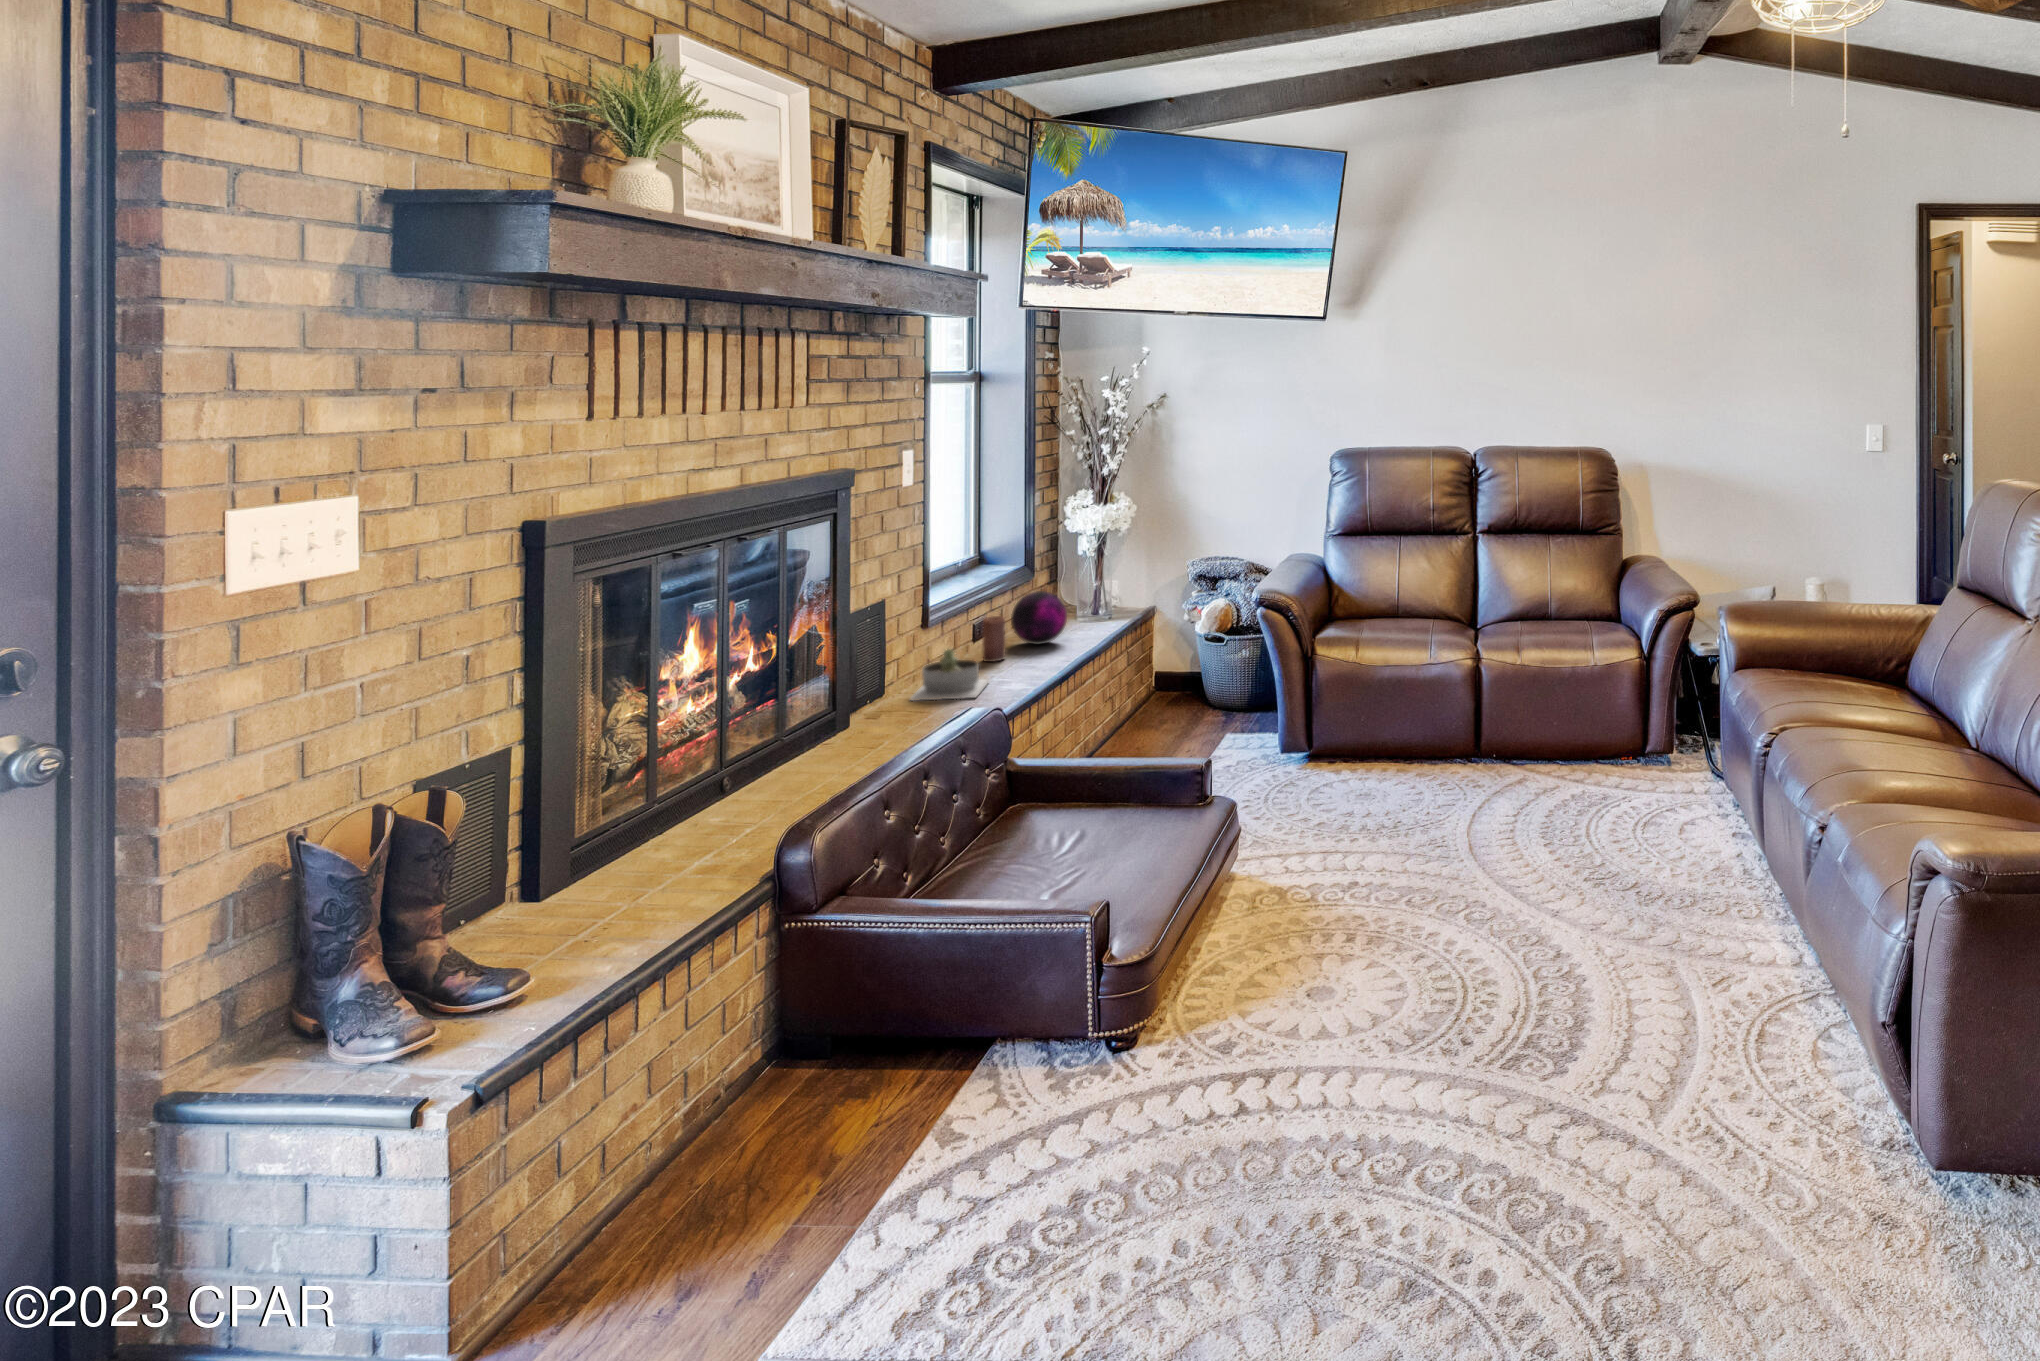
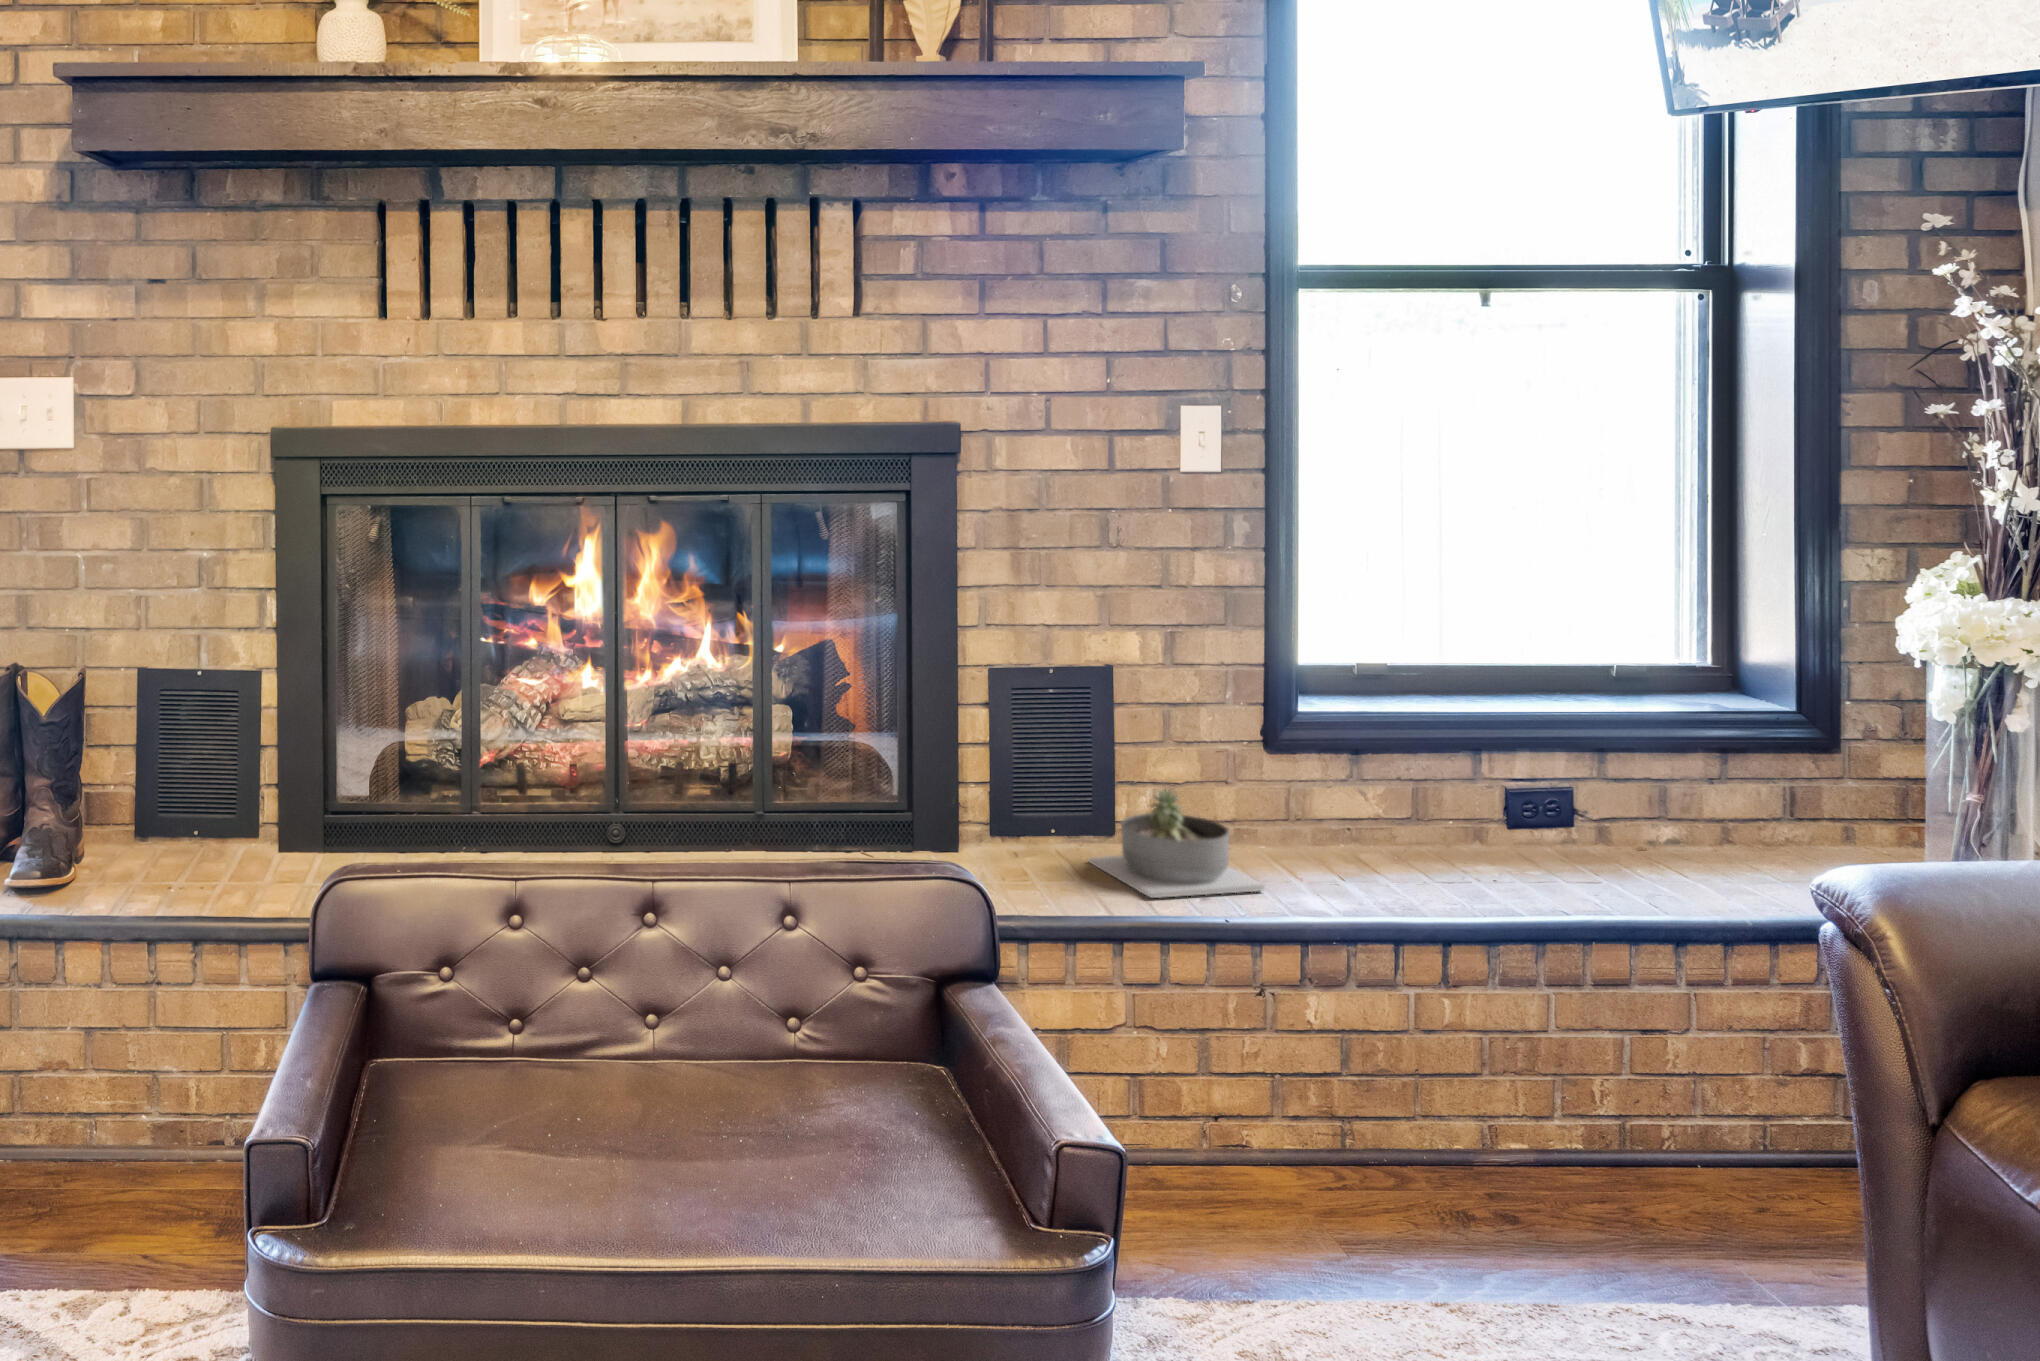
decorative orb: present [1011,591,1067,645] -> none [1535,759,1681,886]
candle: present [982,616,1005,662] -> none [1399,775,1453,875]

